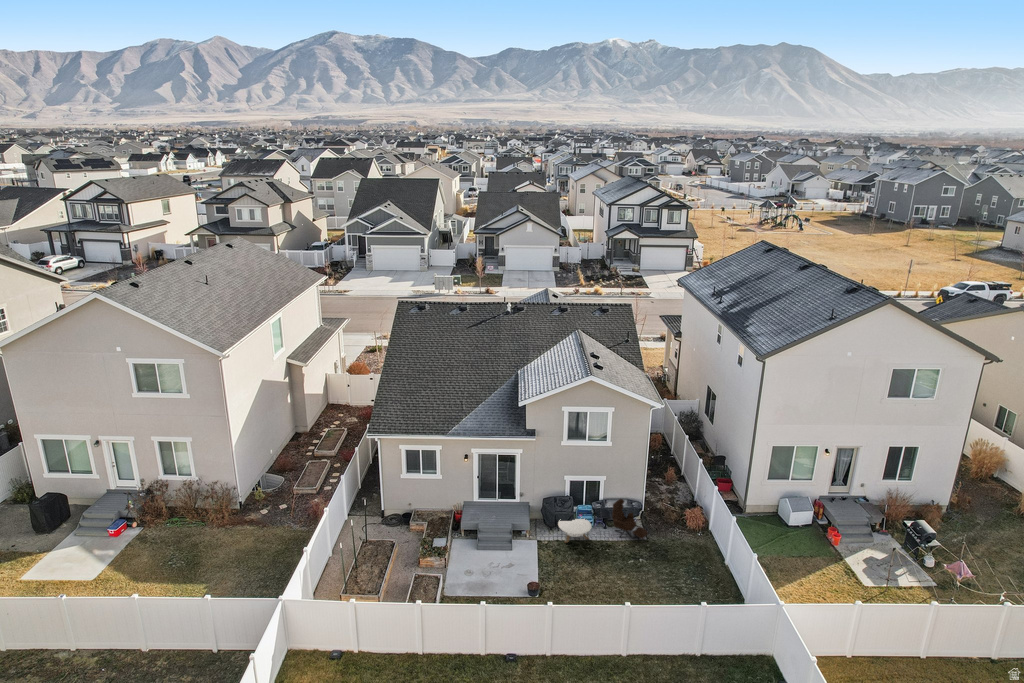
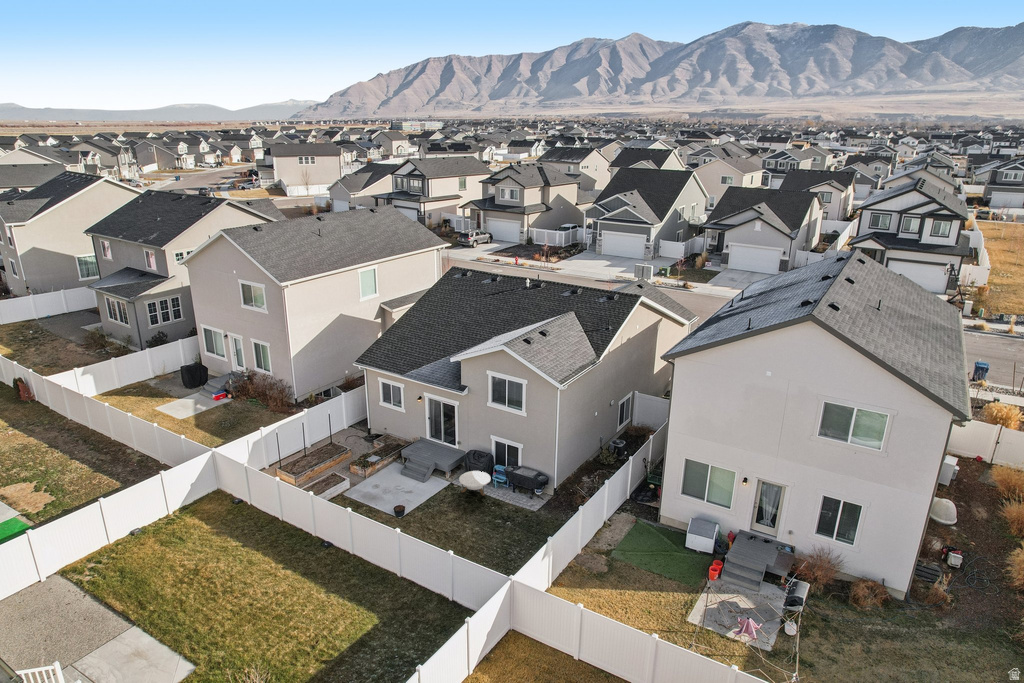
lounge chair: present [612,499,648,541] -> none [509,468,536,514]

